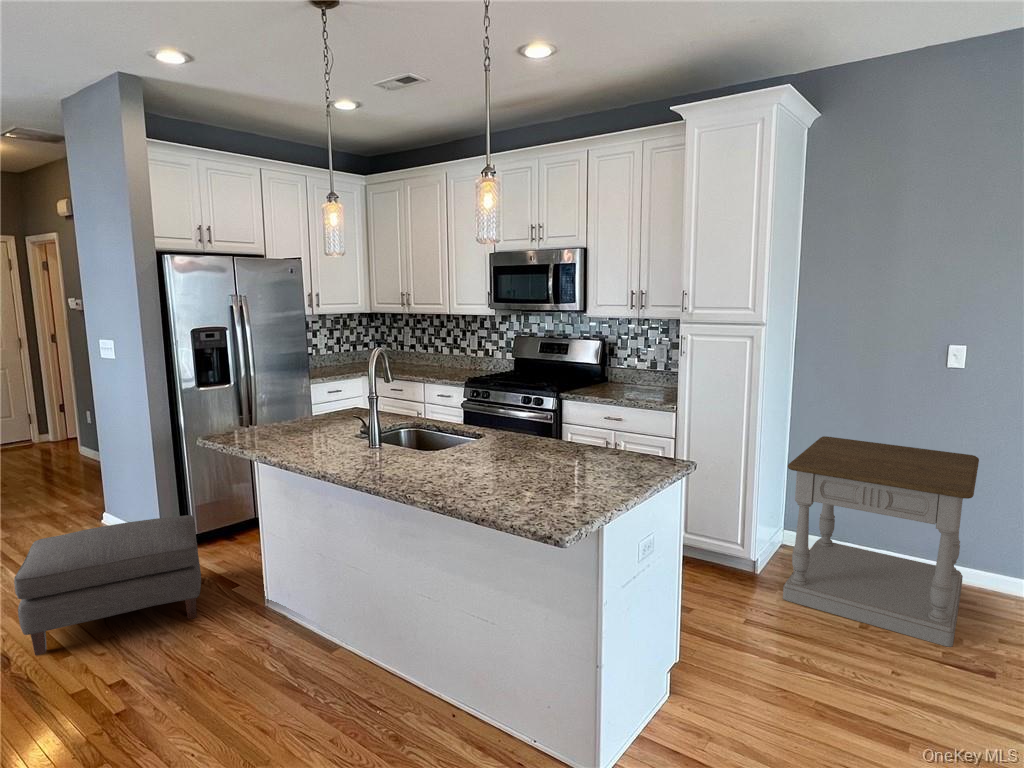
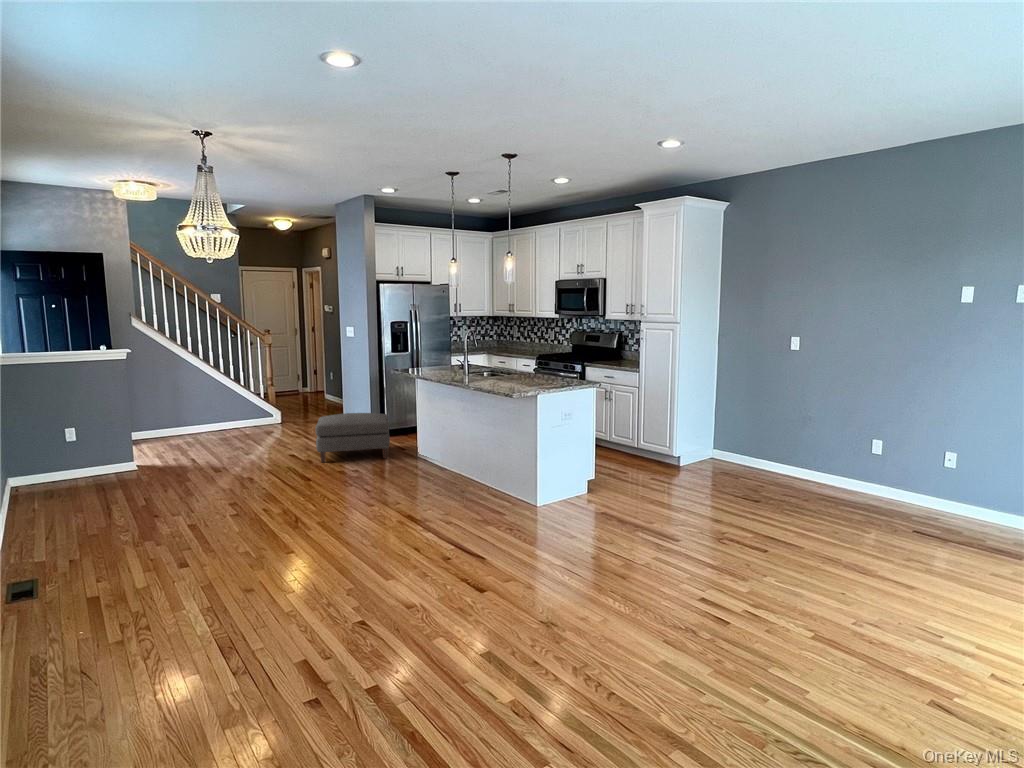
side table: present [783,436,979,647] -> none [686,392,809,497]

